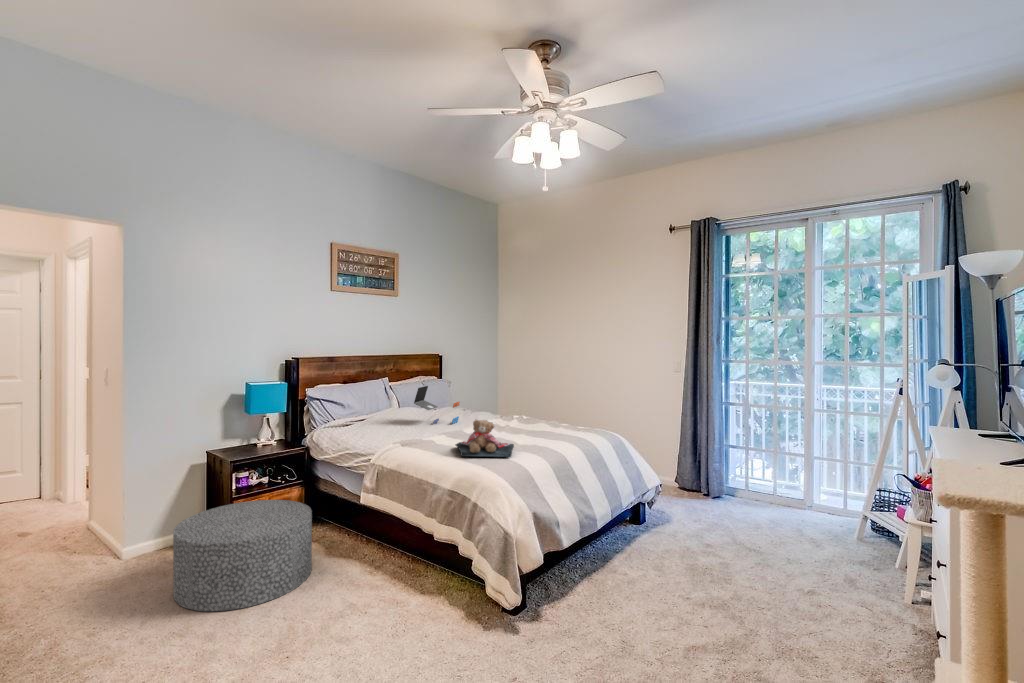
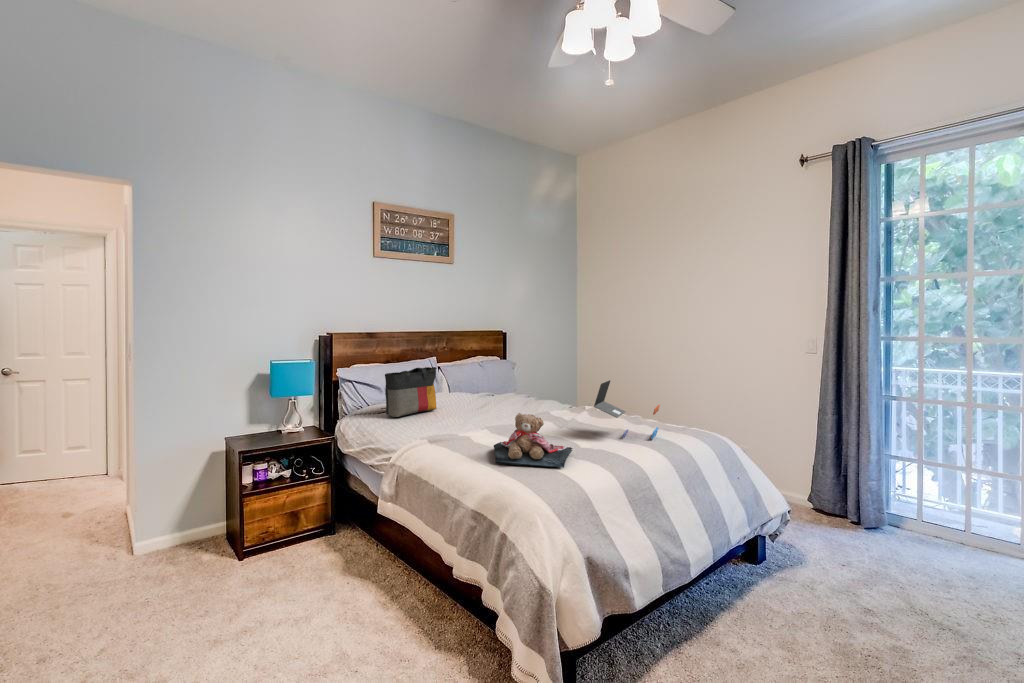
tote bag: none [350,386,393,428] -> present [385,367,437,417]
laptop: present [414,386,460,424] -> present [594,380,660,439]
ottoman: present [173,500,312,611] -> none [147,500,320,645]

